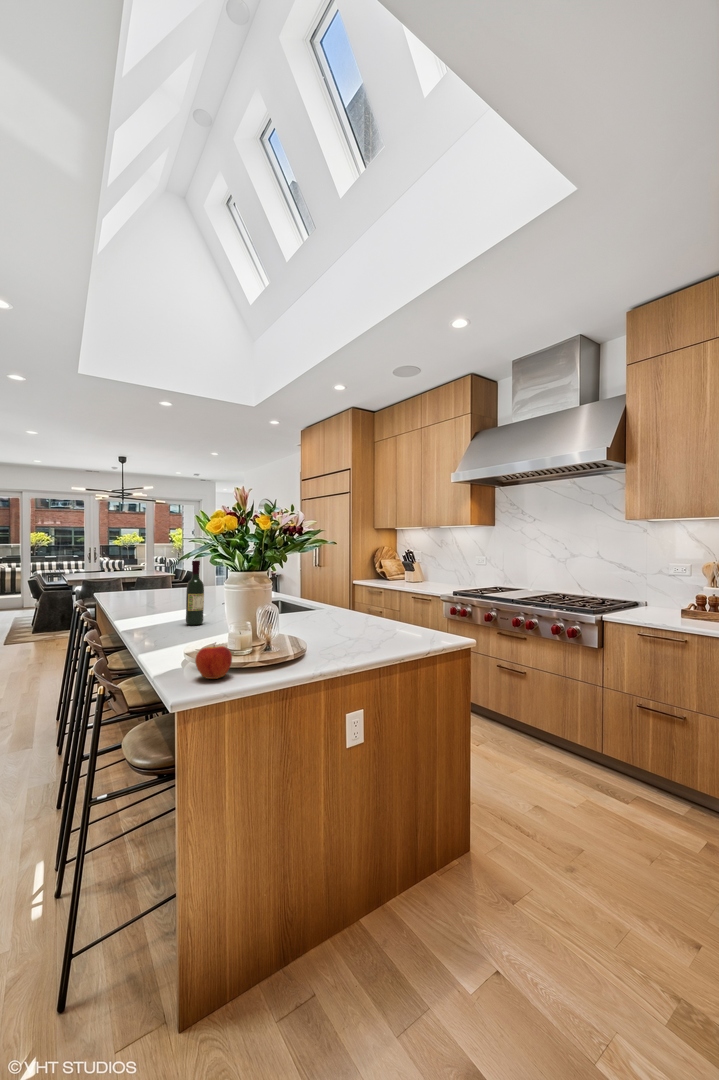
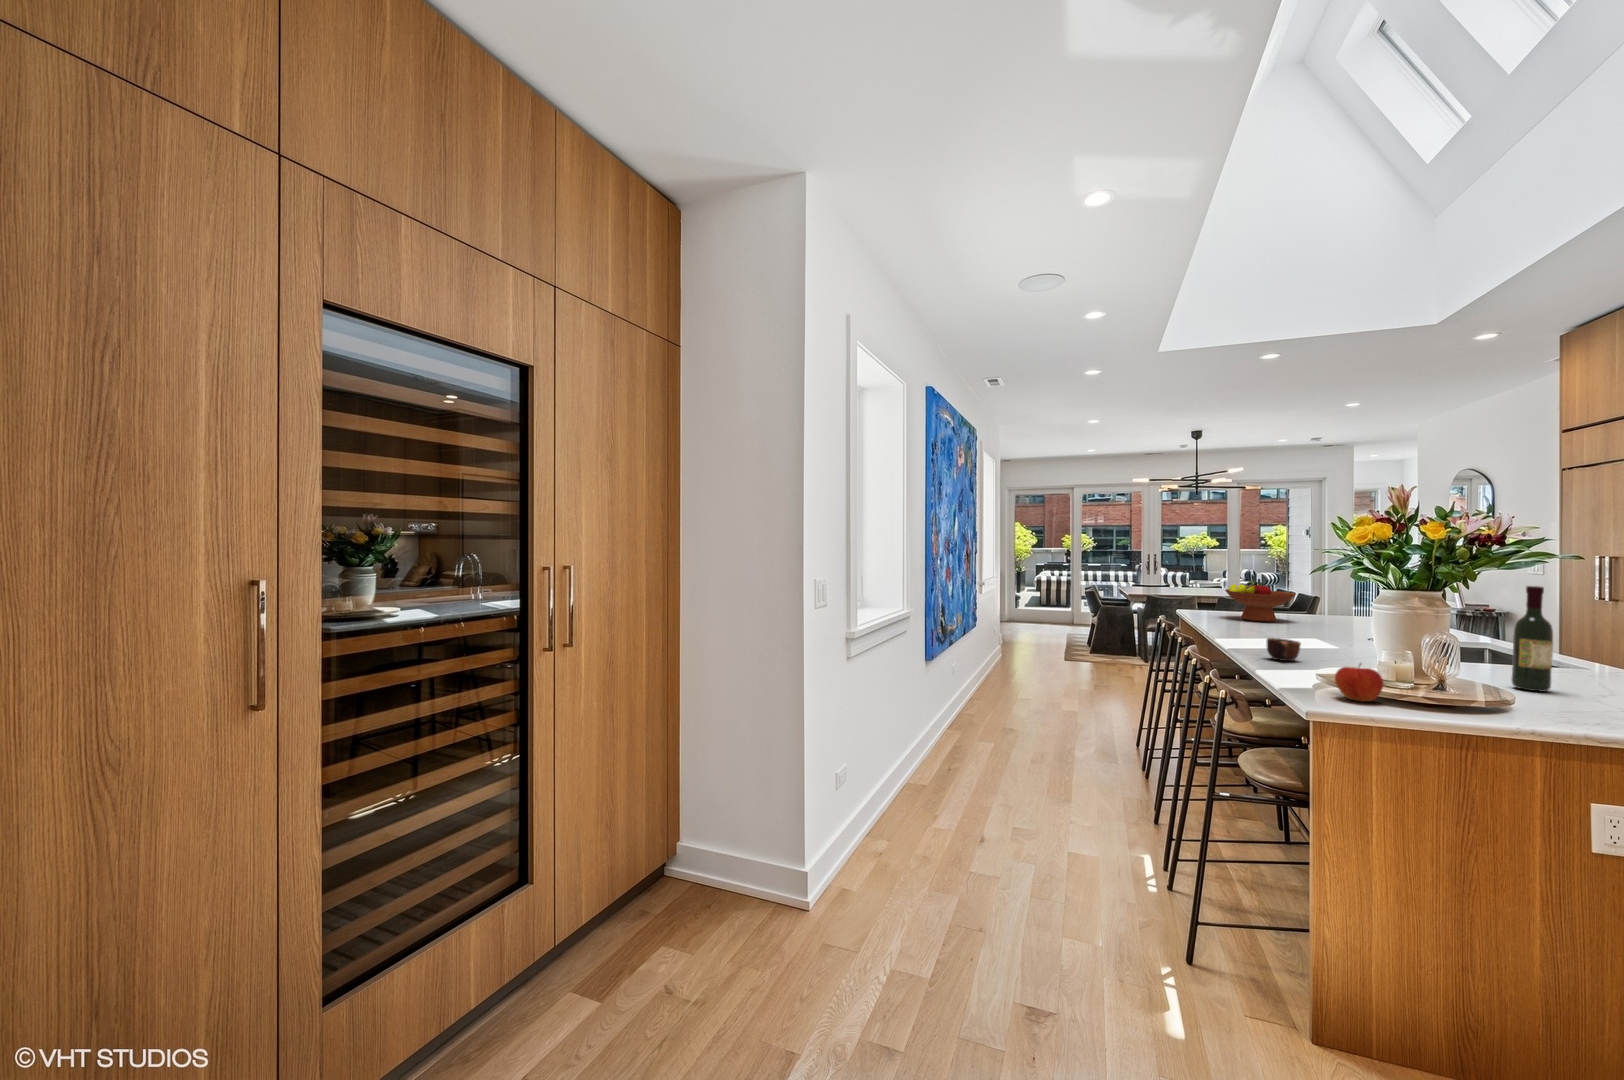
wine bottle: present [186,561,204,625] -> present [1511,586,1553,692]
fruit bowl: none [130,567,181,599] -> present [1225,581,1296,622]
mug: none [149,619,176,639] -> present [1267,638,1301,661]

